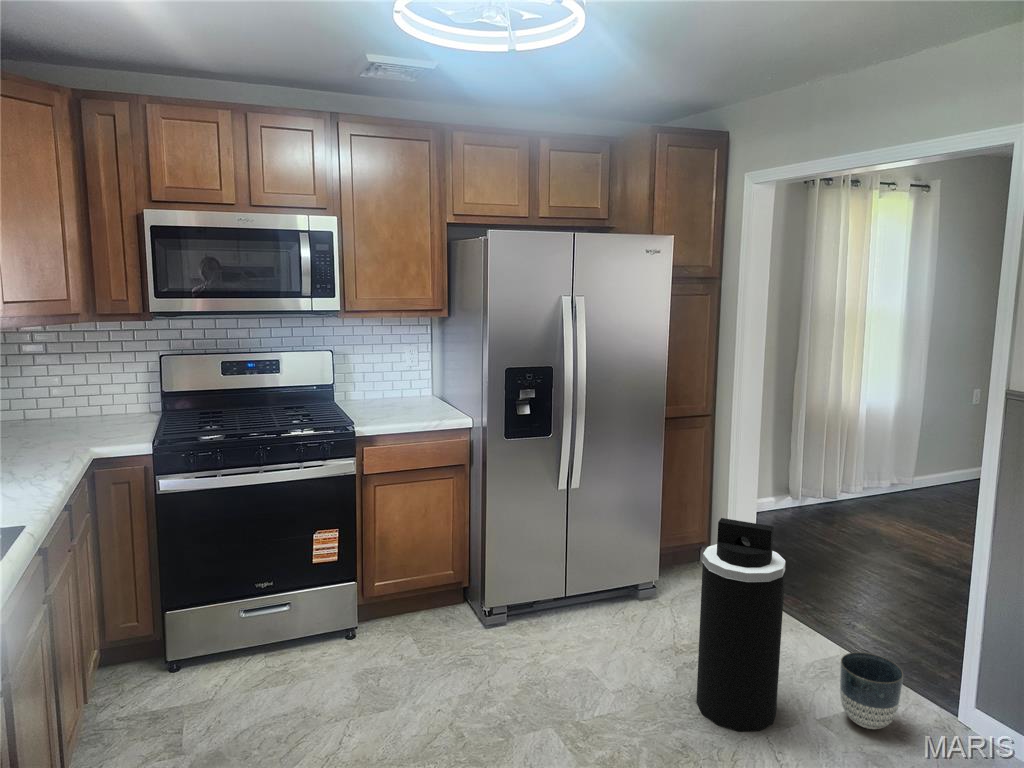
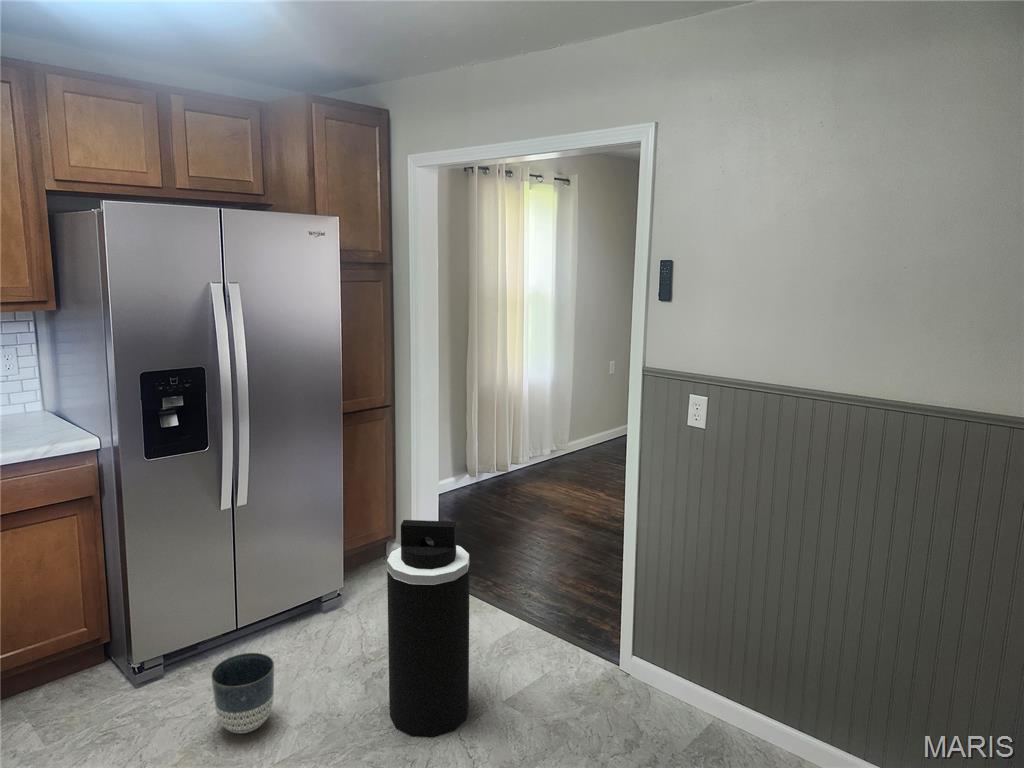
planter: present [840,652,903,729] -> present [211,653,274,733]

